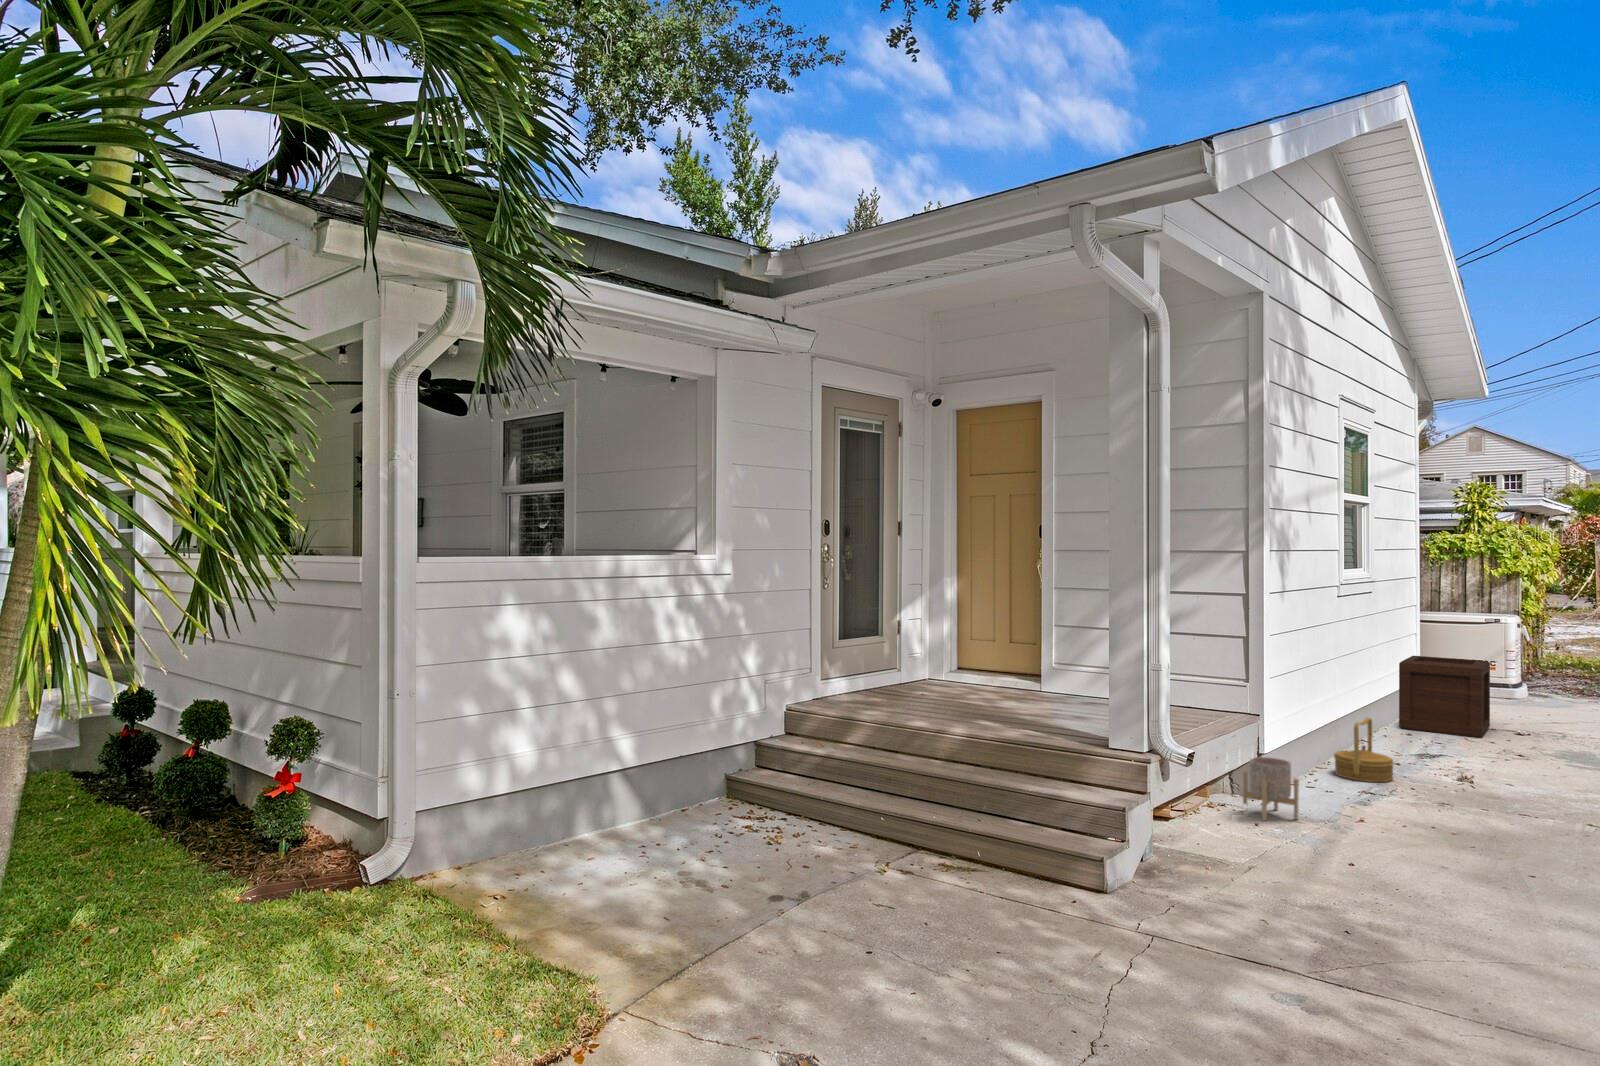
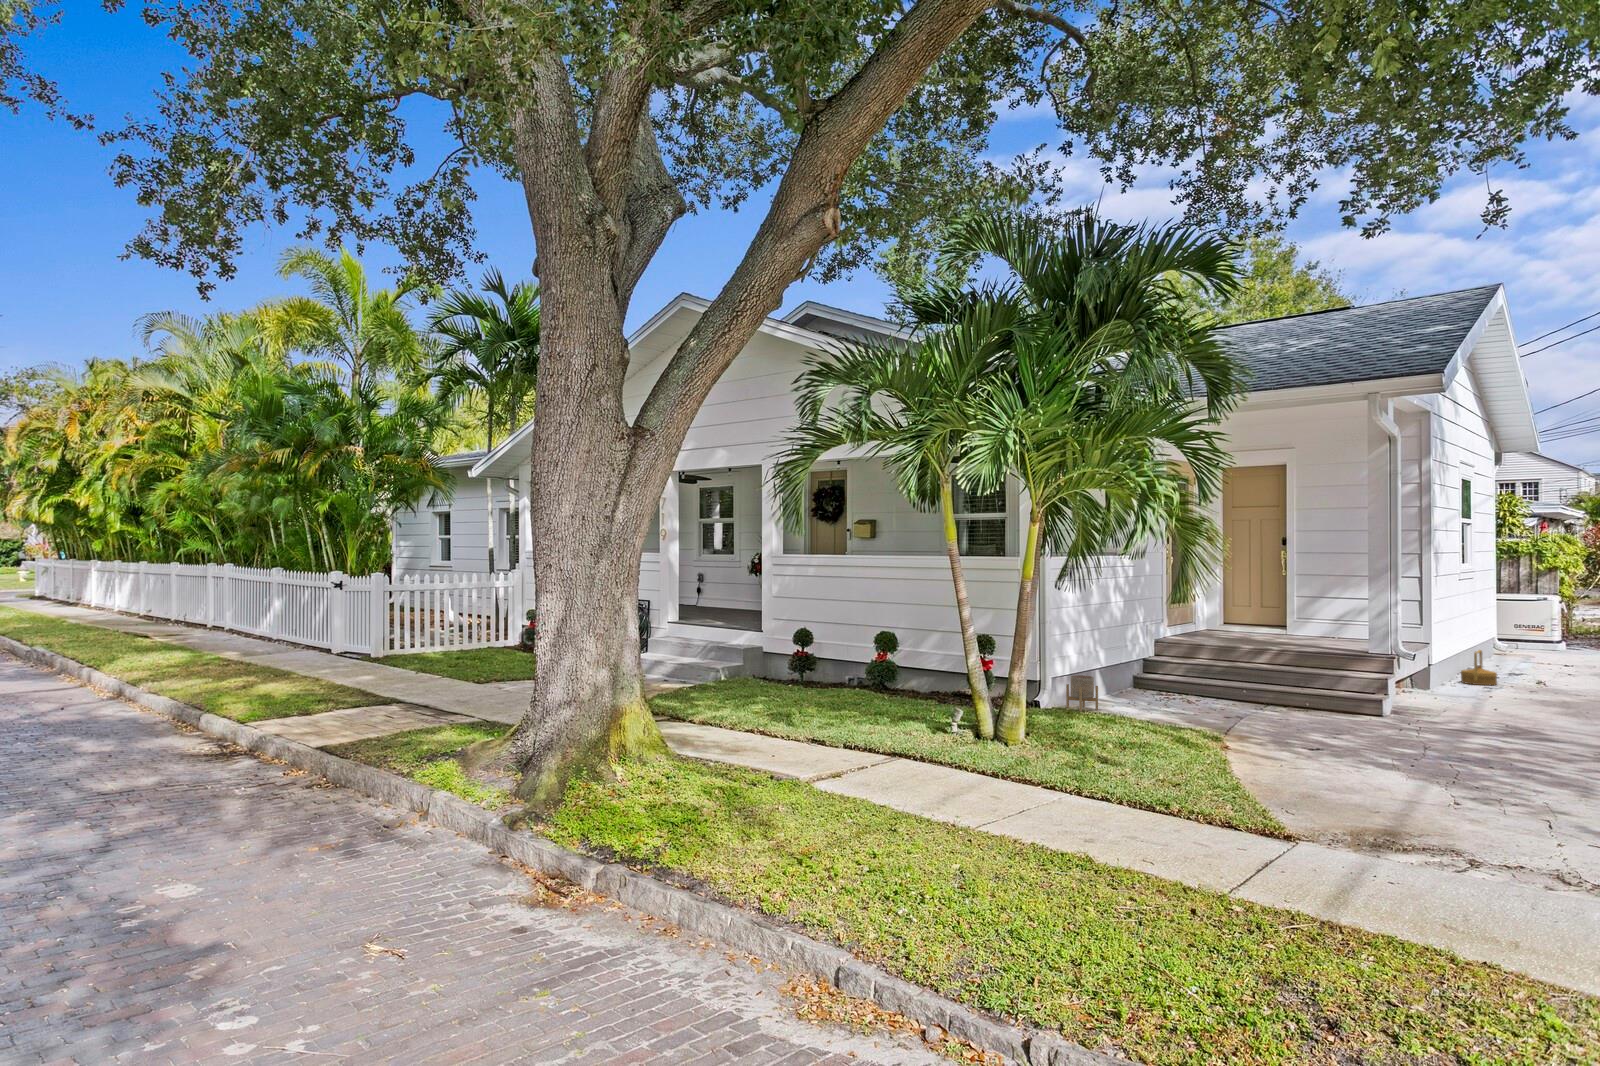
wooden crate: present [1399,656,1490,738] -> none [1487,620,1545,669]
planter: present [1243,757,1299,821] -> present [1066,675,1098,711]

